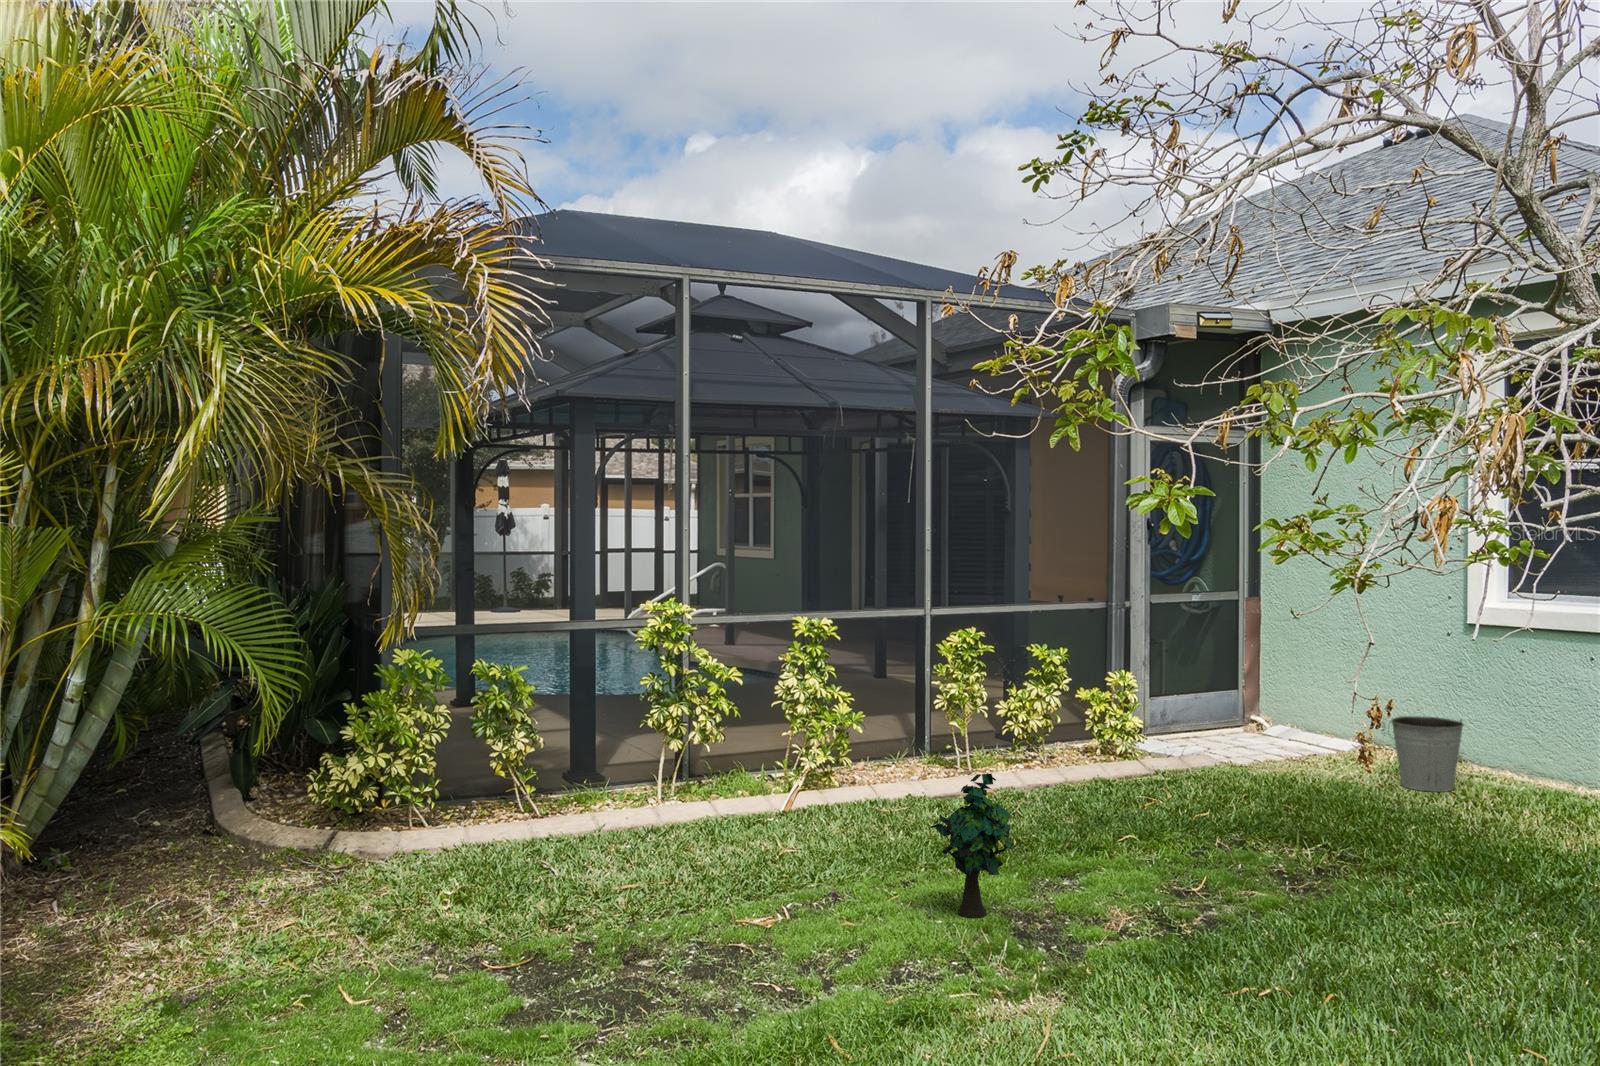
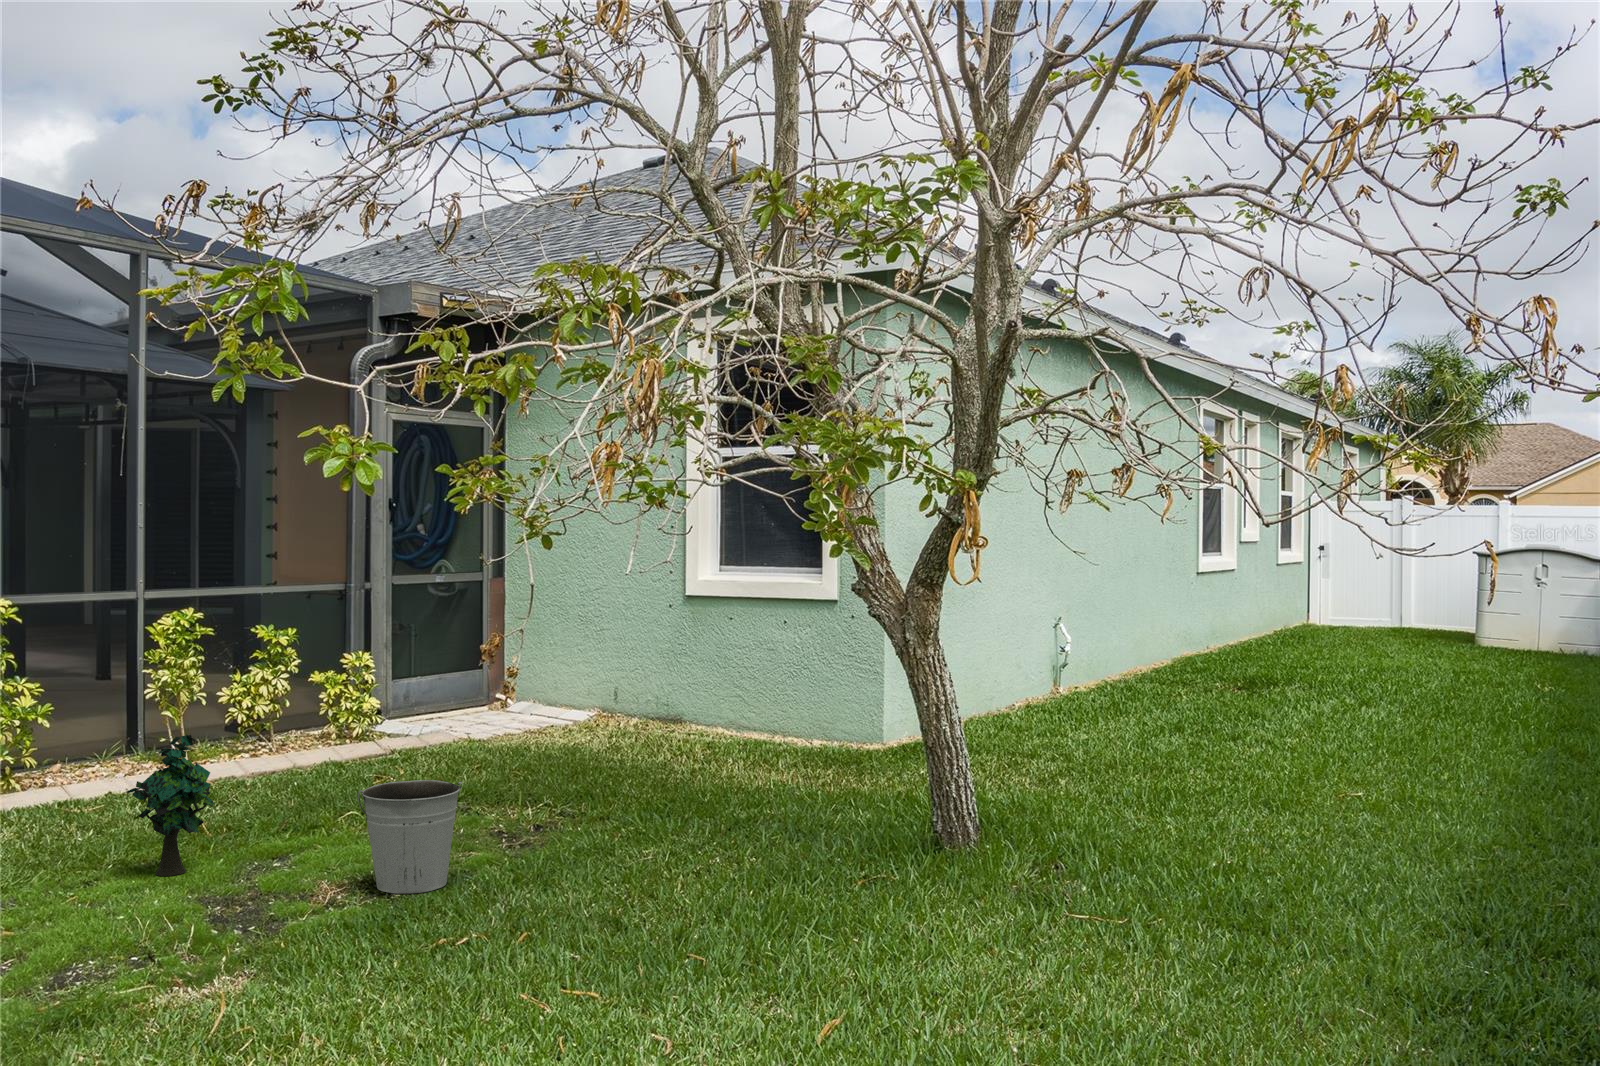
bucket: present [1390,716,1464,792] -> present [358,780,462,894]

